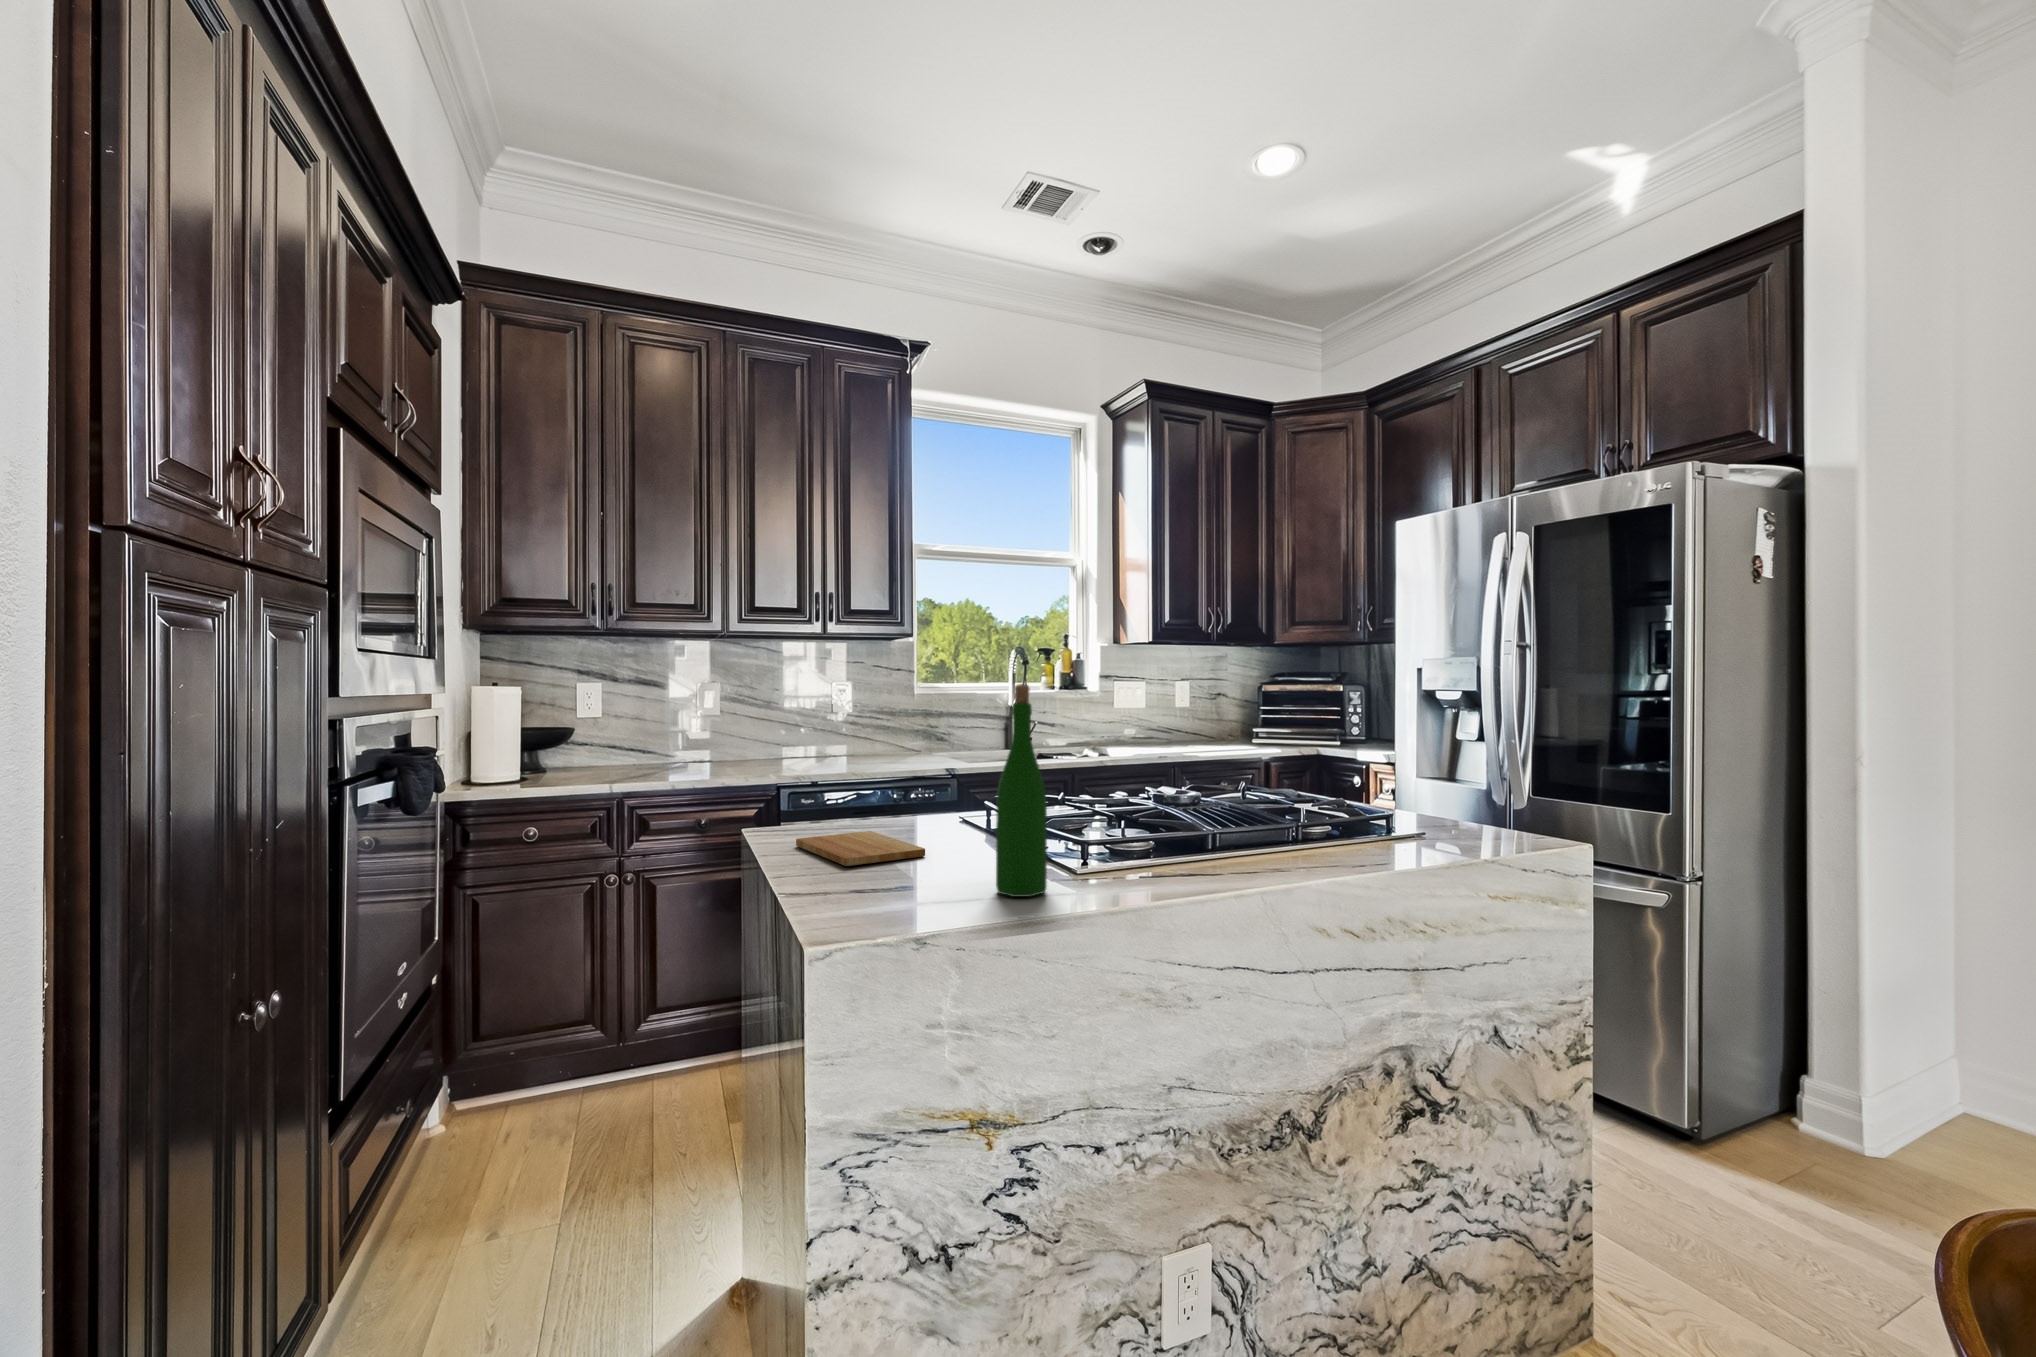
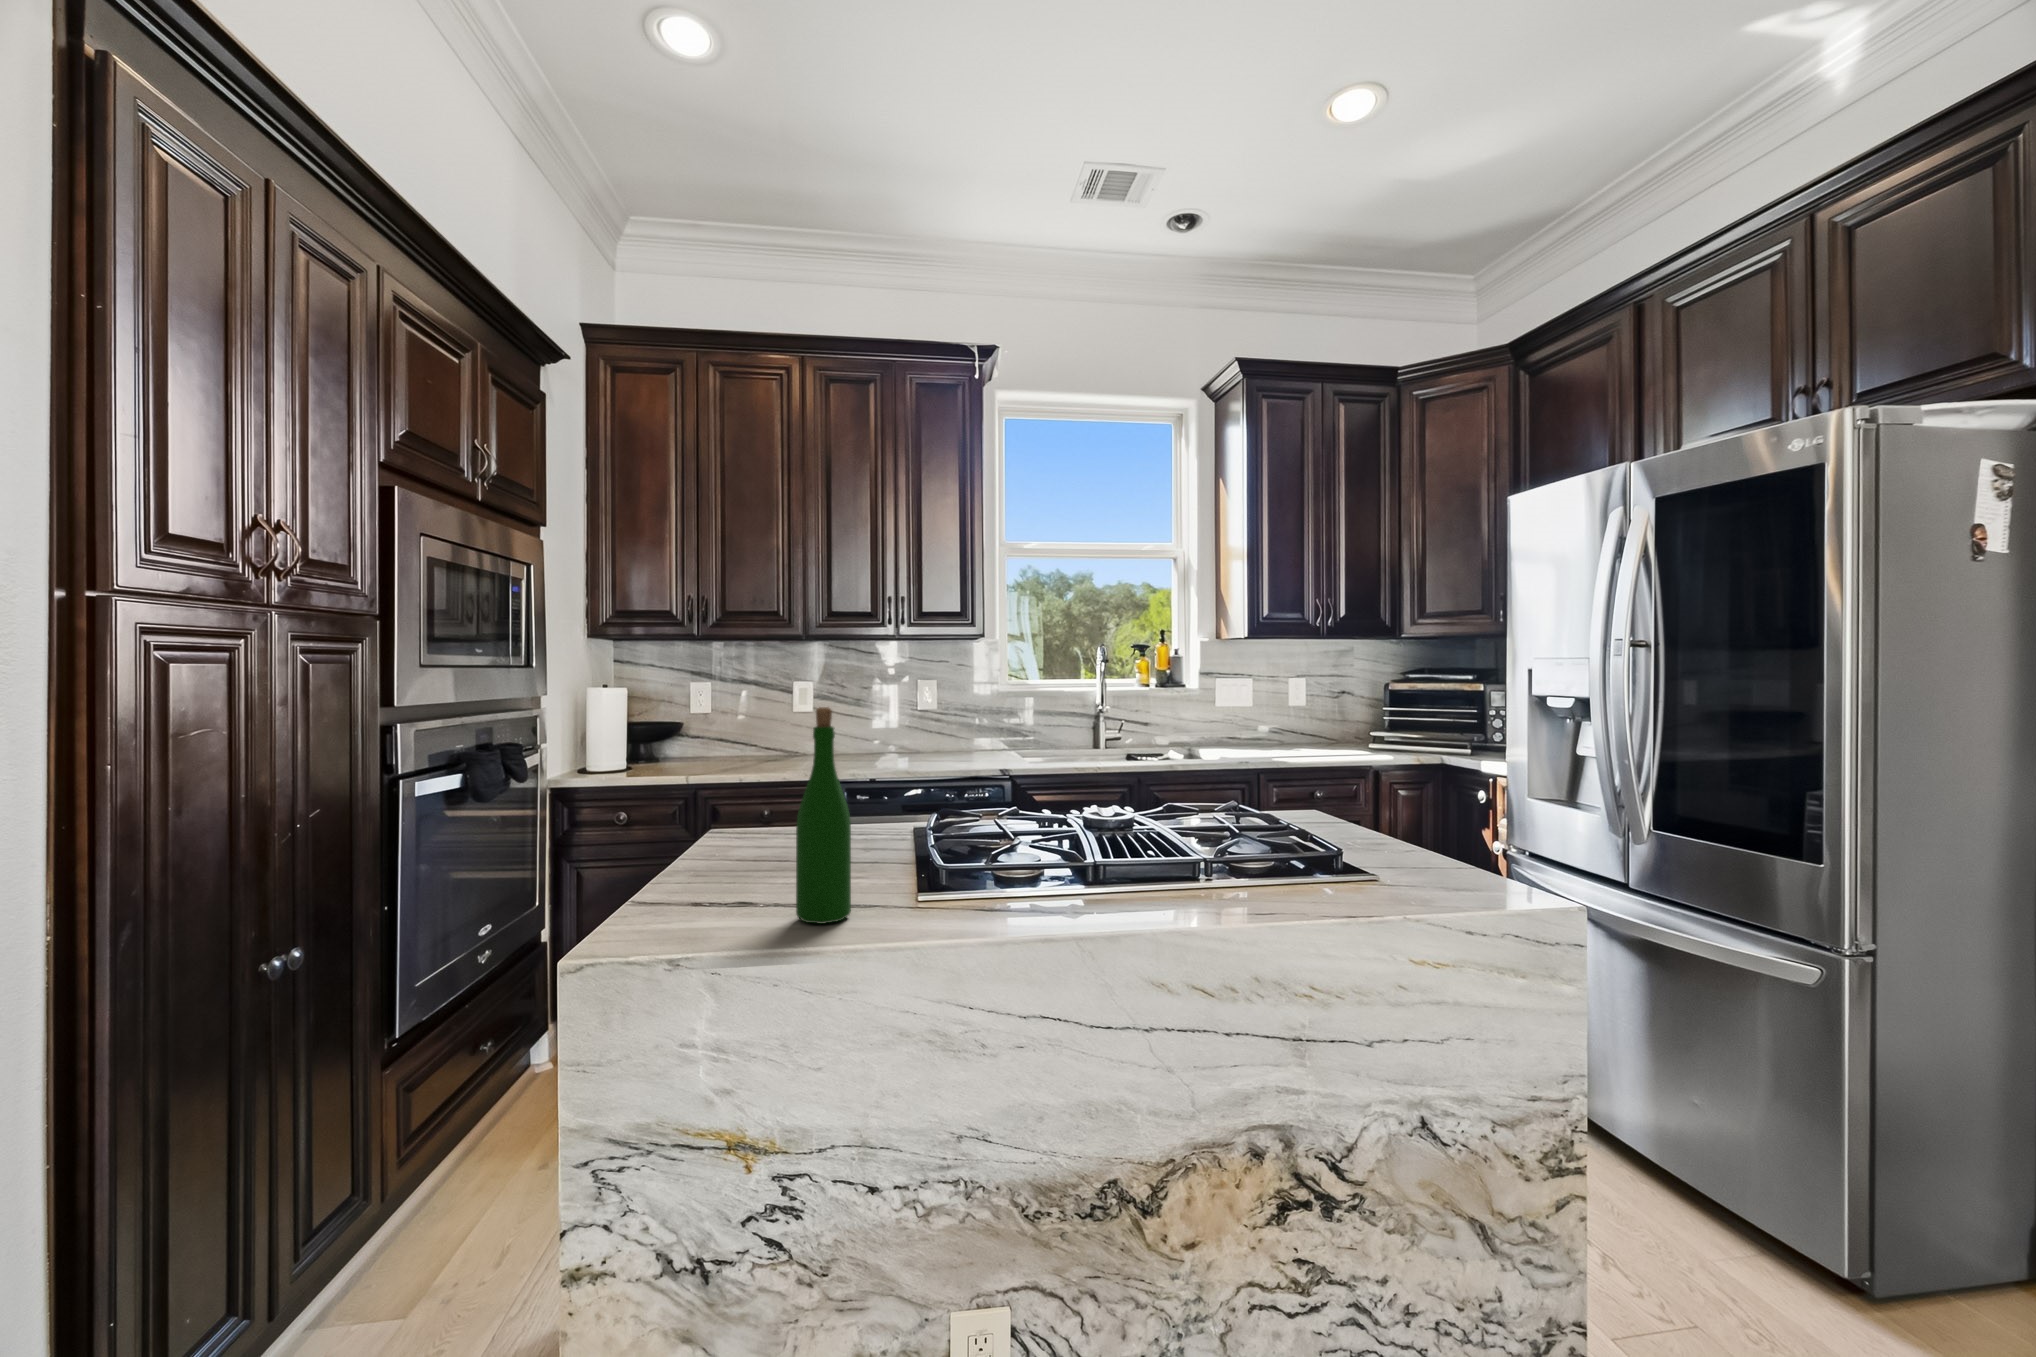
cutting board: present [796,831,925,866] -> none [717,839,808,875]

